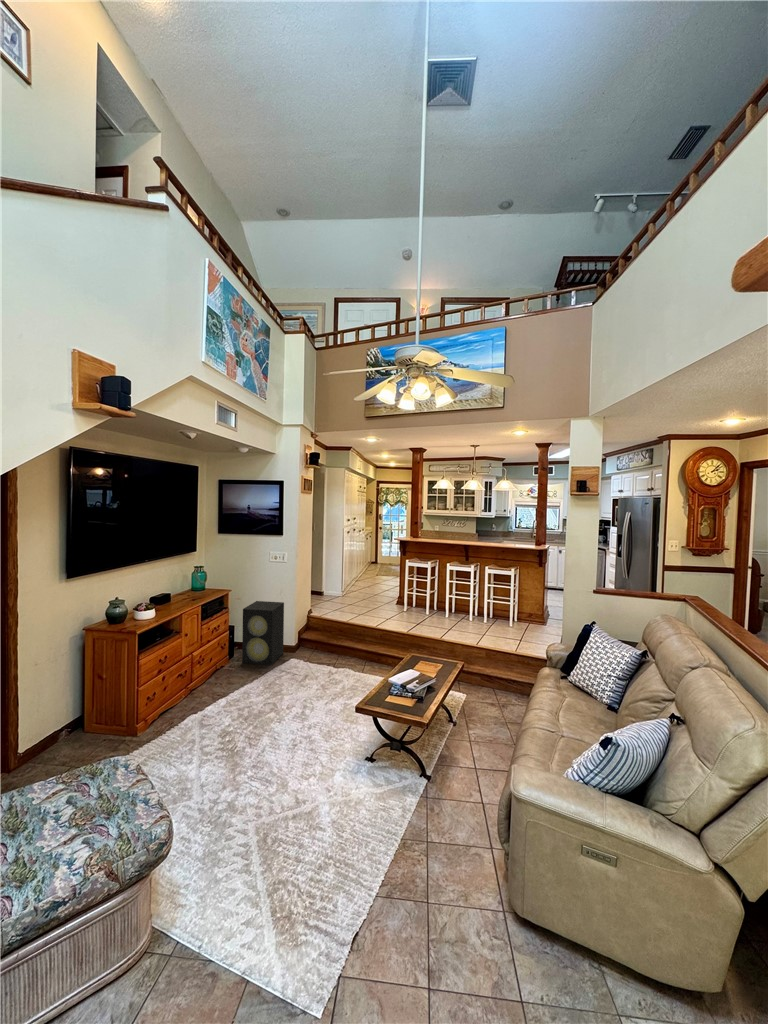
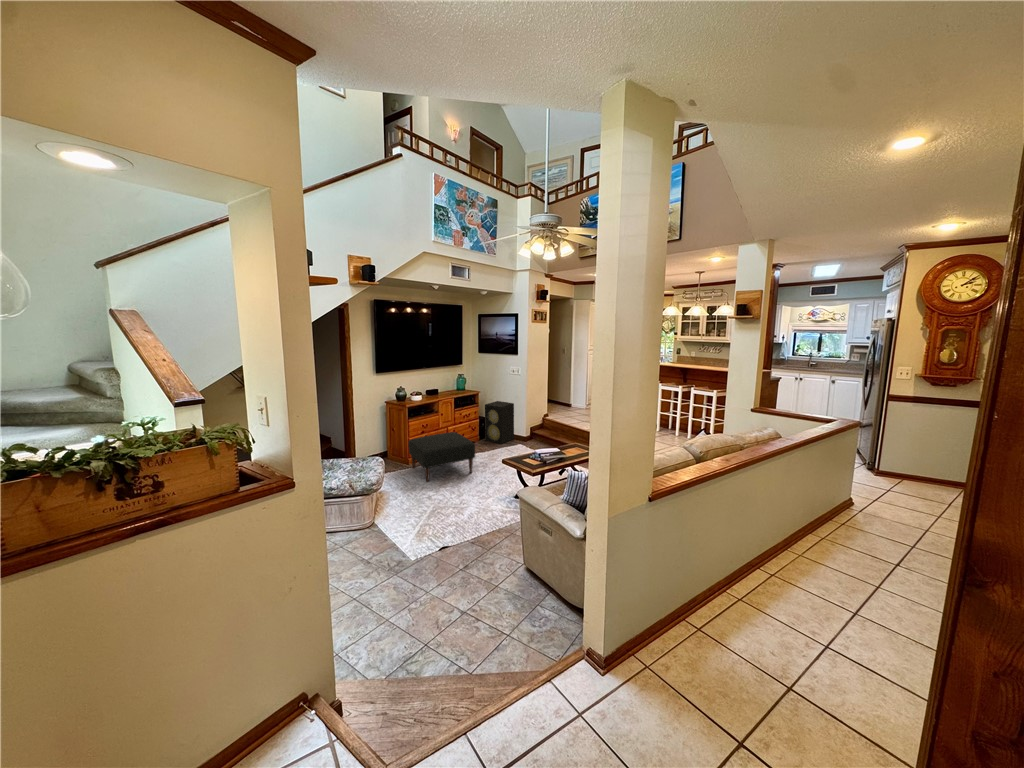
ottoman: none [143,664,274,774] -> present [408,432,475,482]

